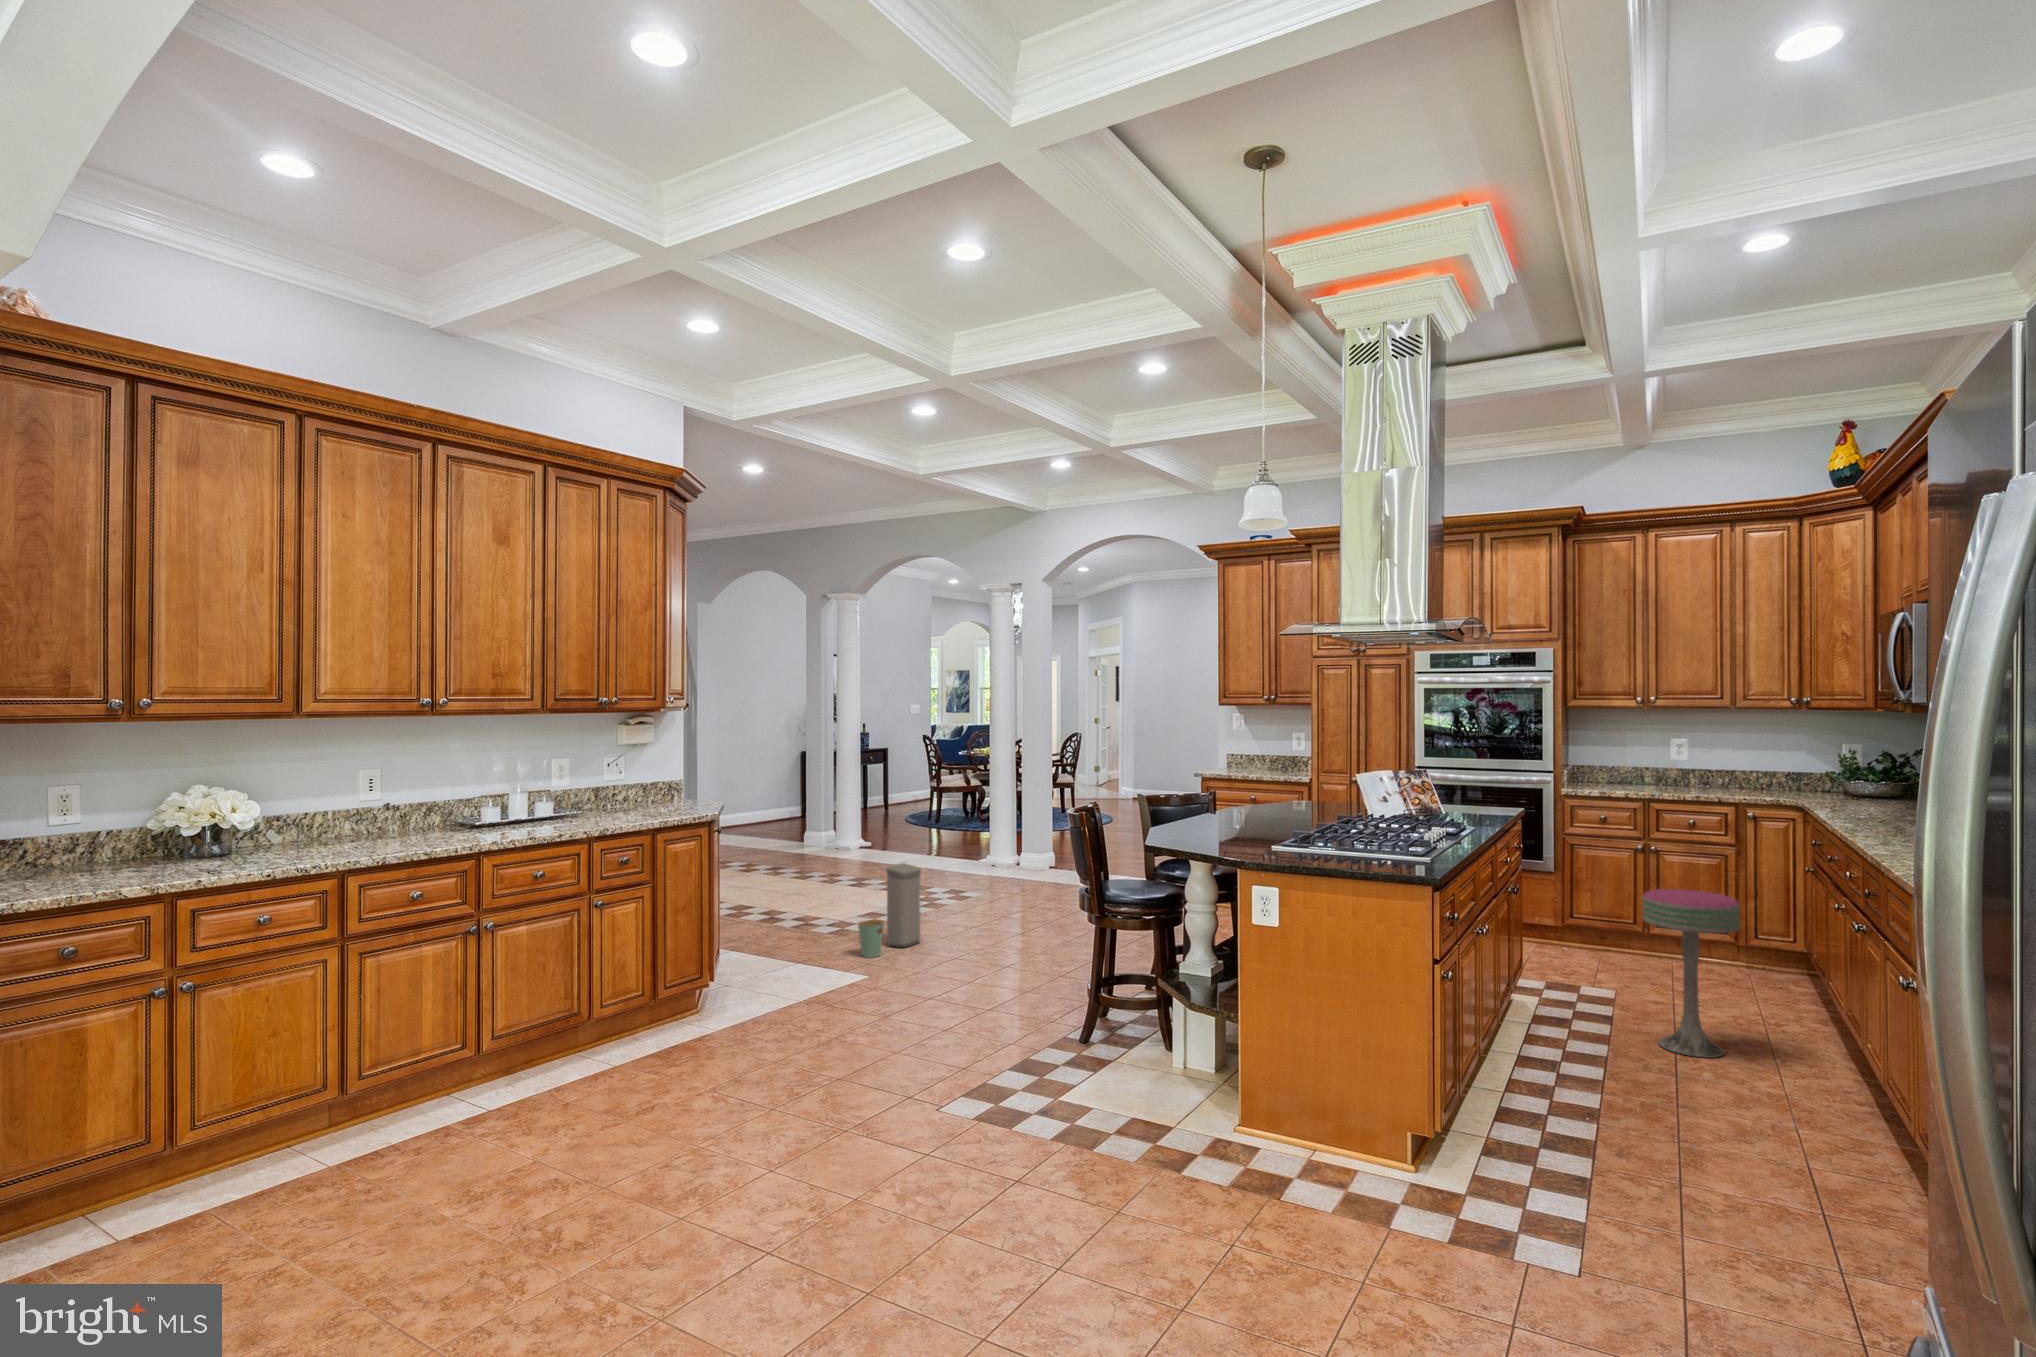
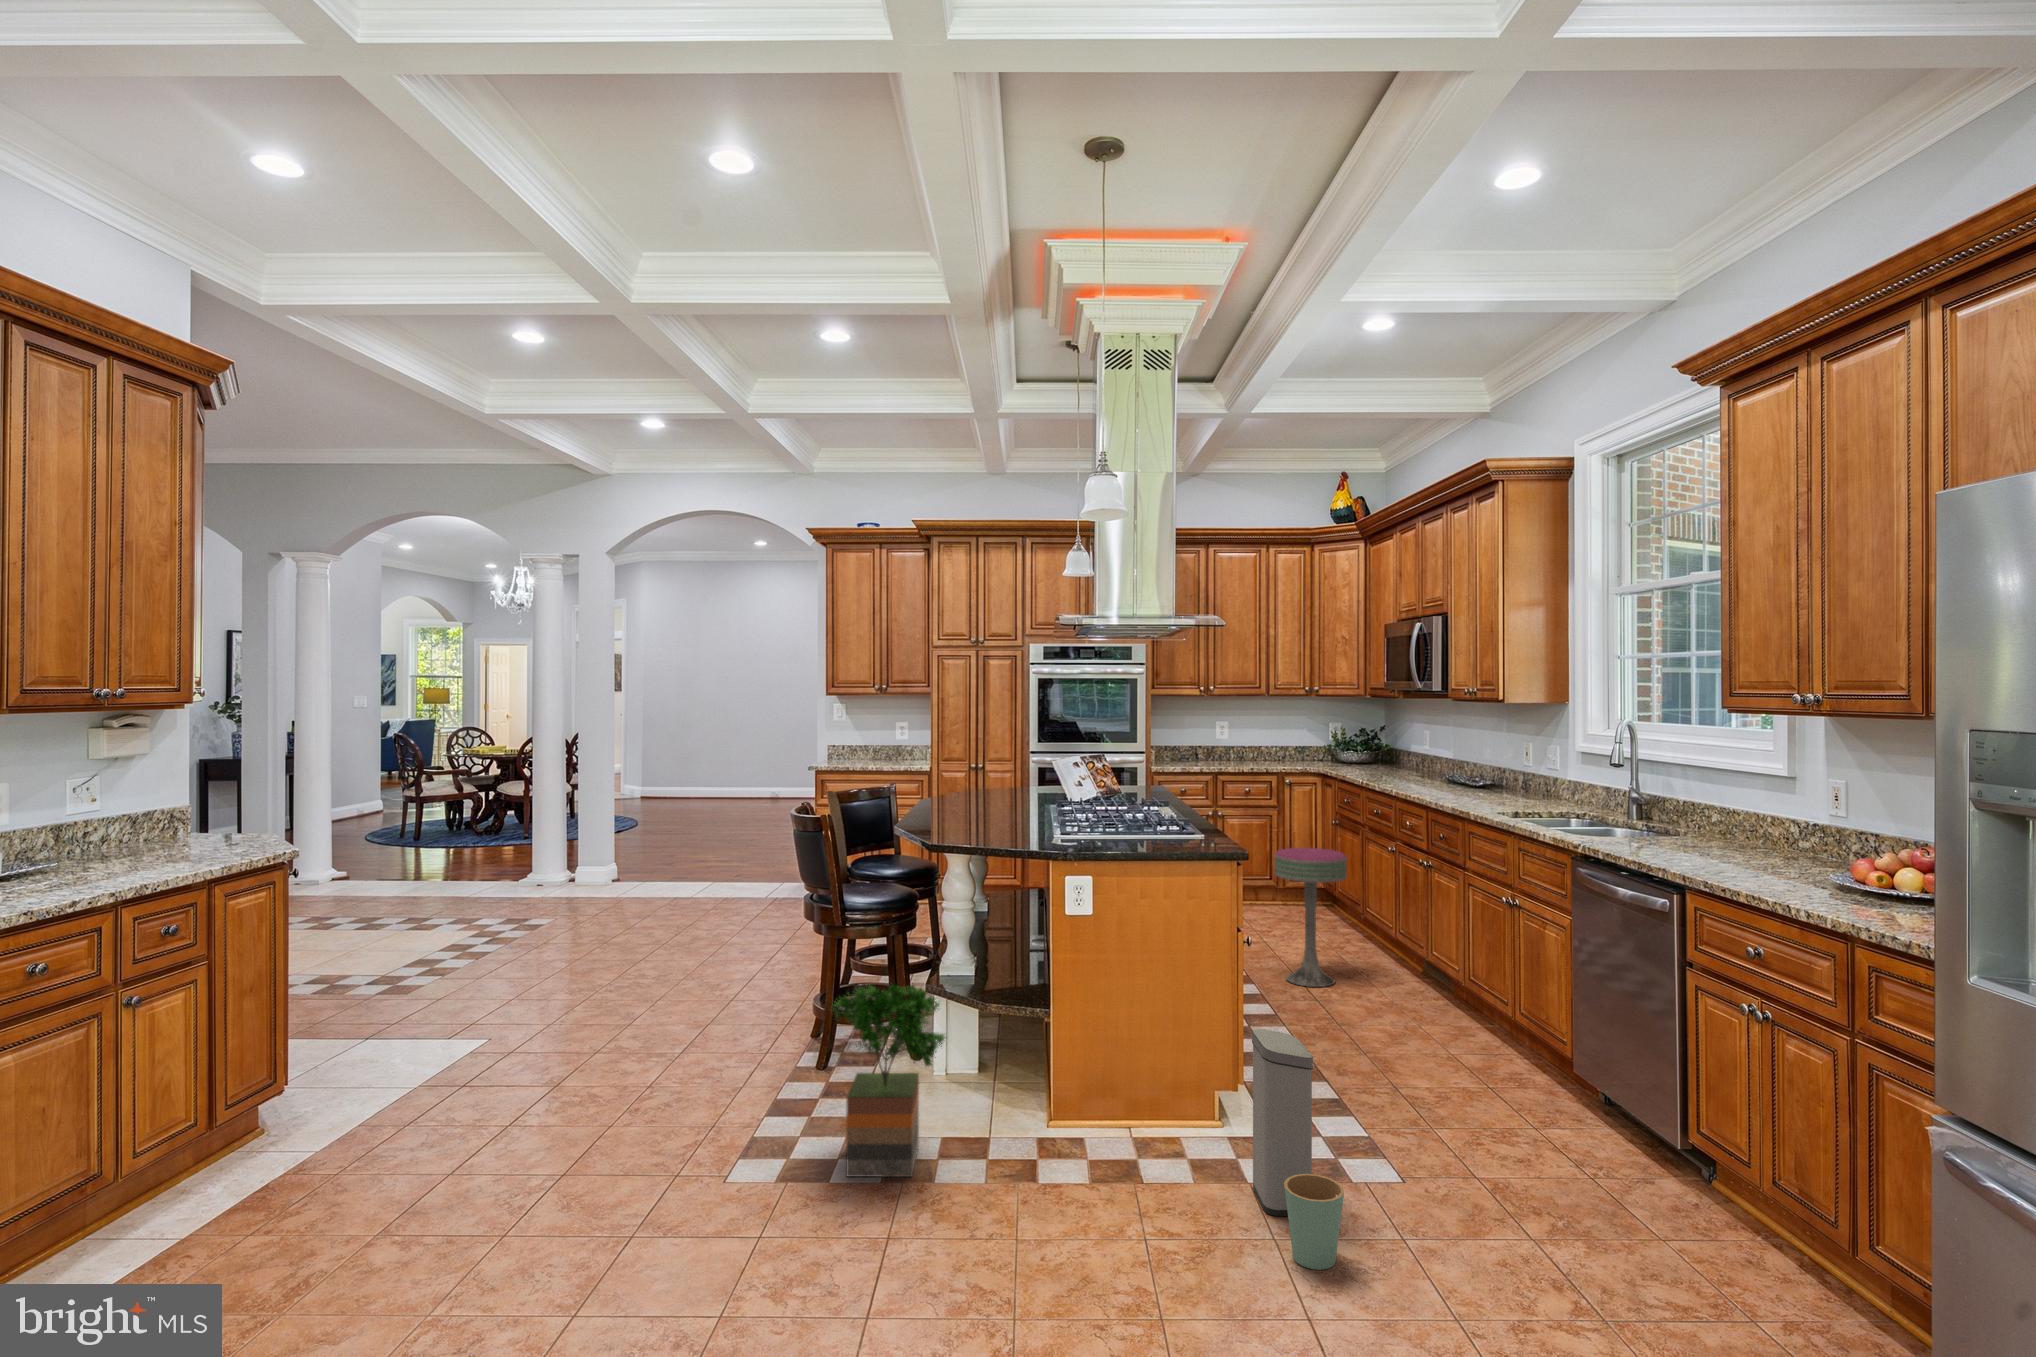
trash can: present [858,863,921,958] -> present [1252,1029,1344,1270]
potted tree: none [1029,962,1130,1139] -> present [832,985,945,1177]

